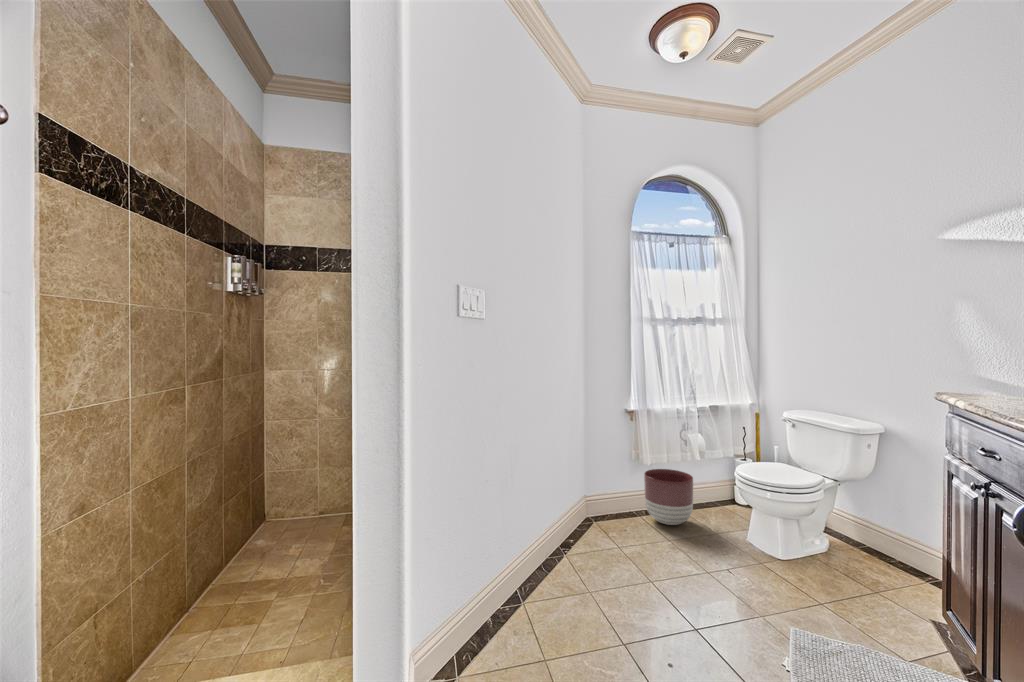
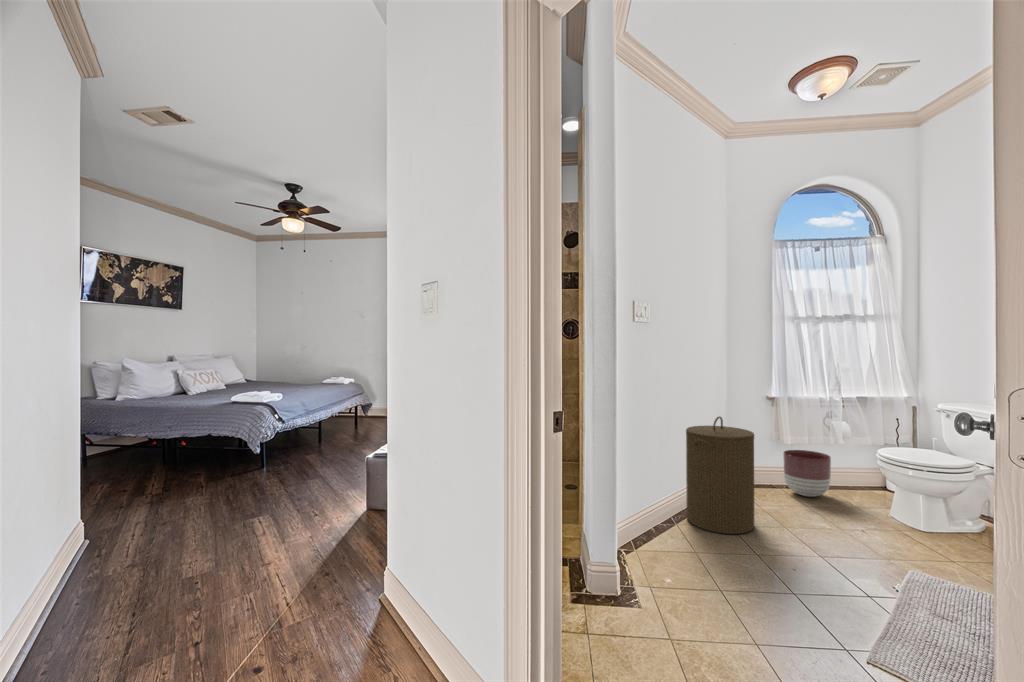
laundry hamper: none [549,446,637,618] -> present [686,417,755,534]

